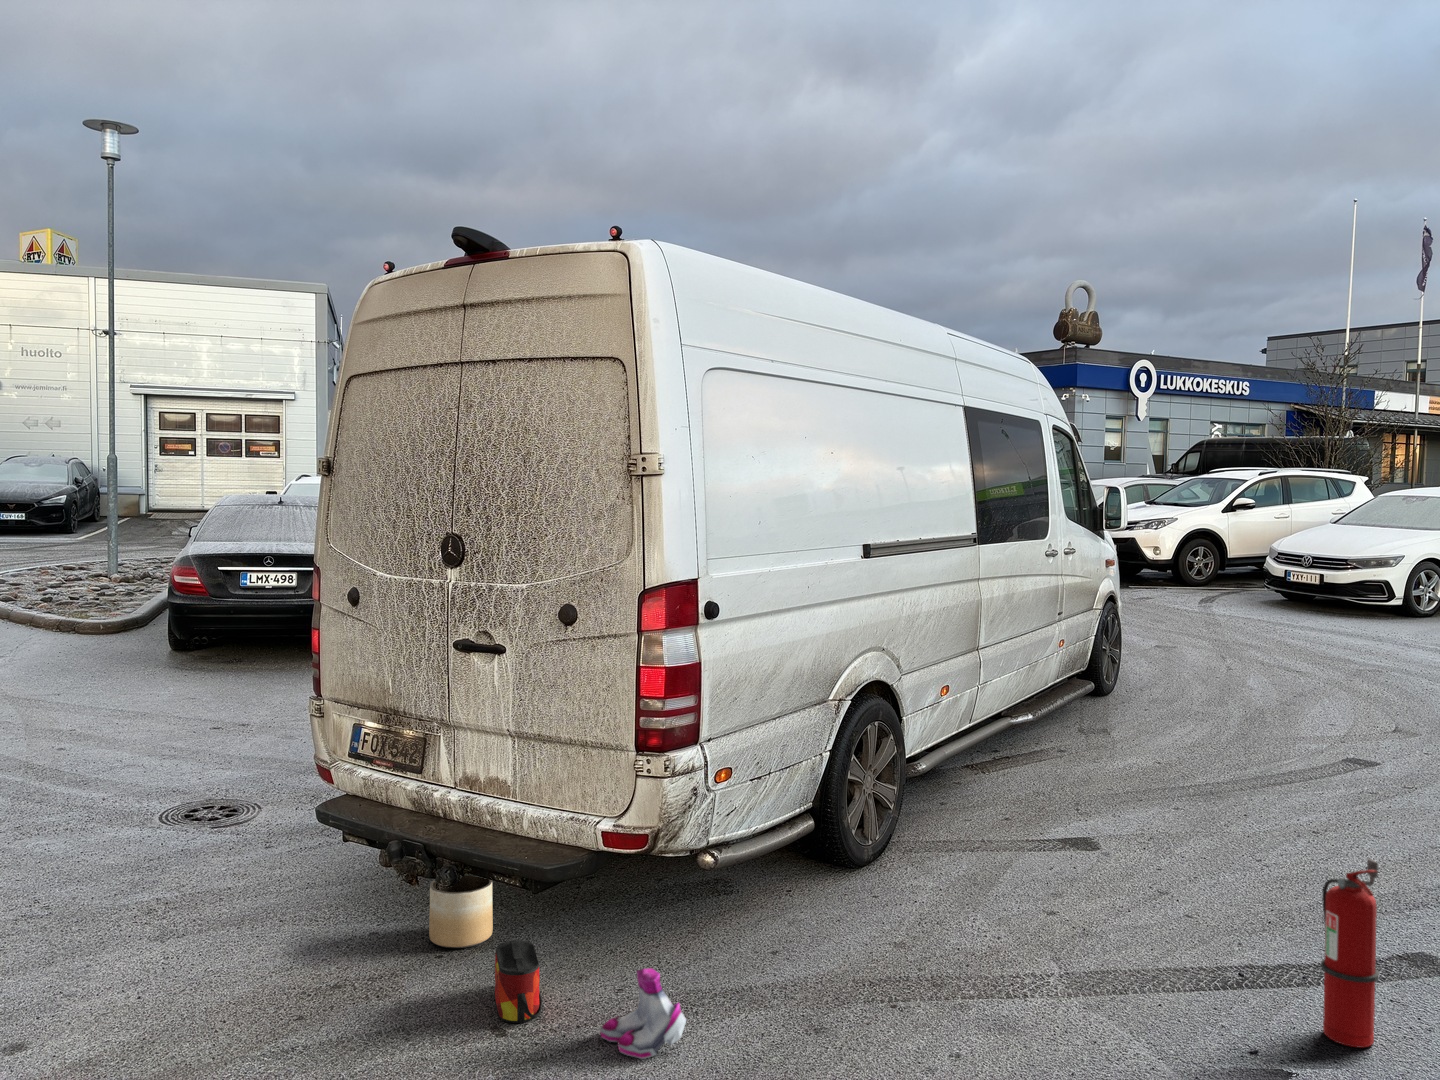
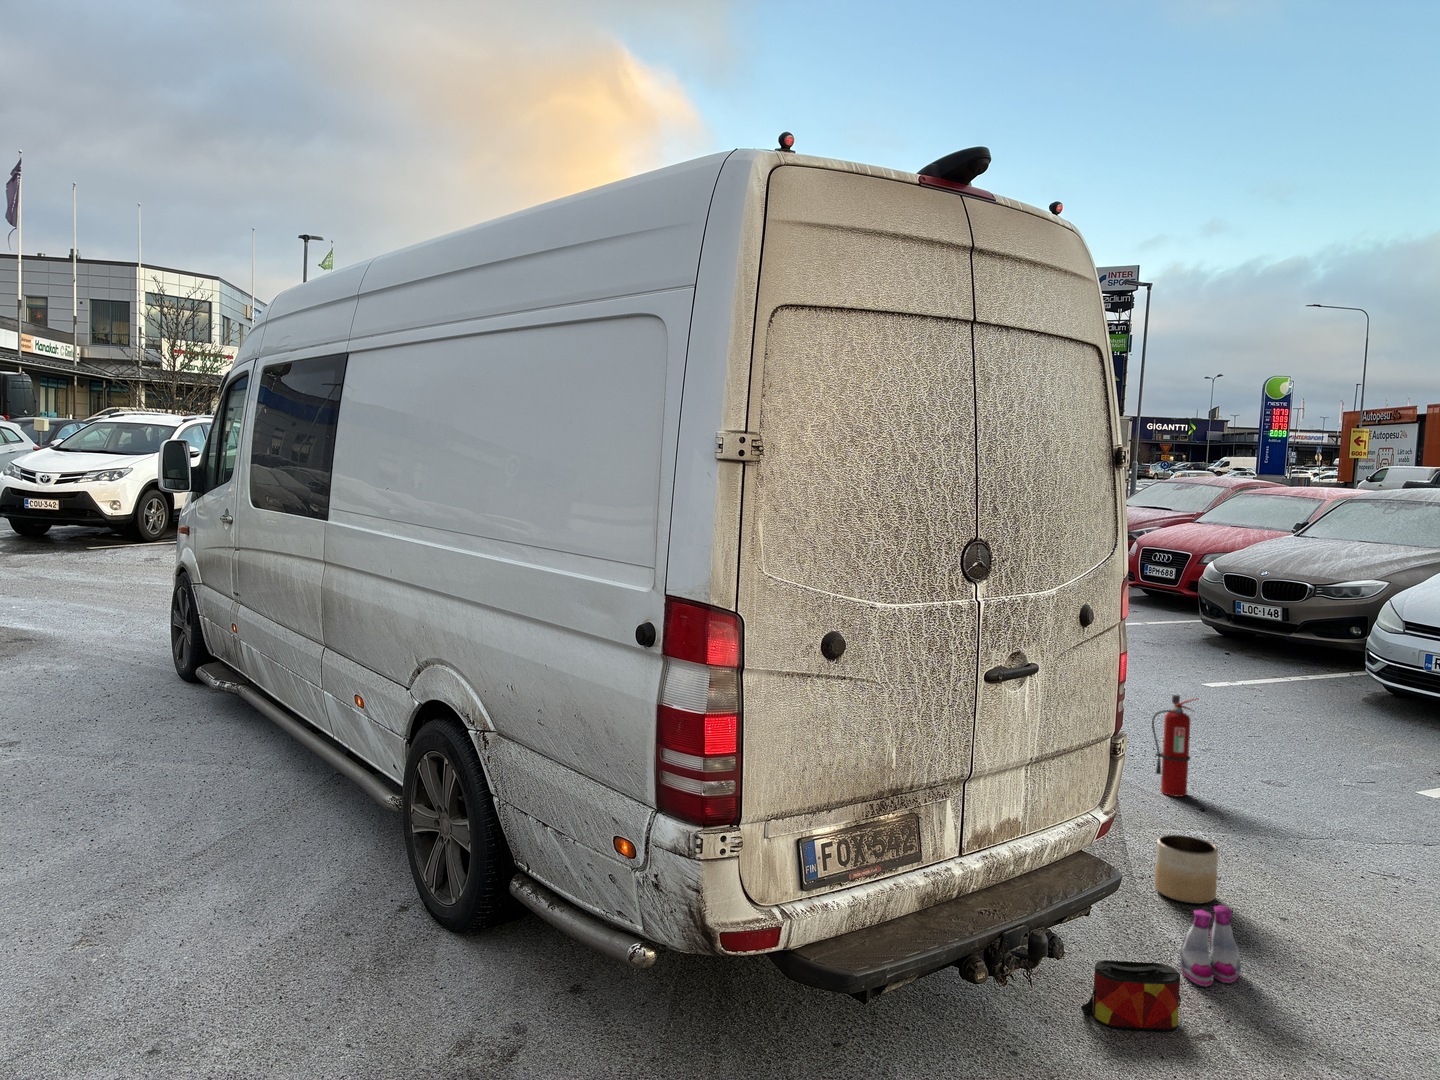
planter: present [429,876,493,948] -> present [1155,835,1218,904]

